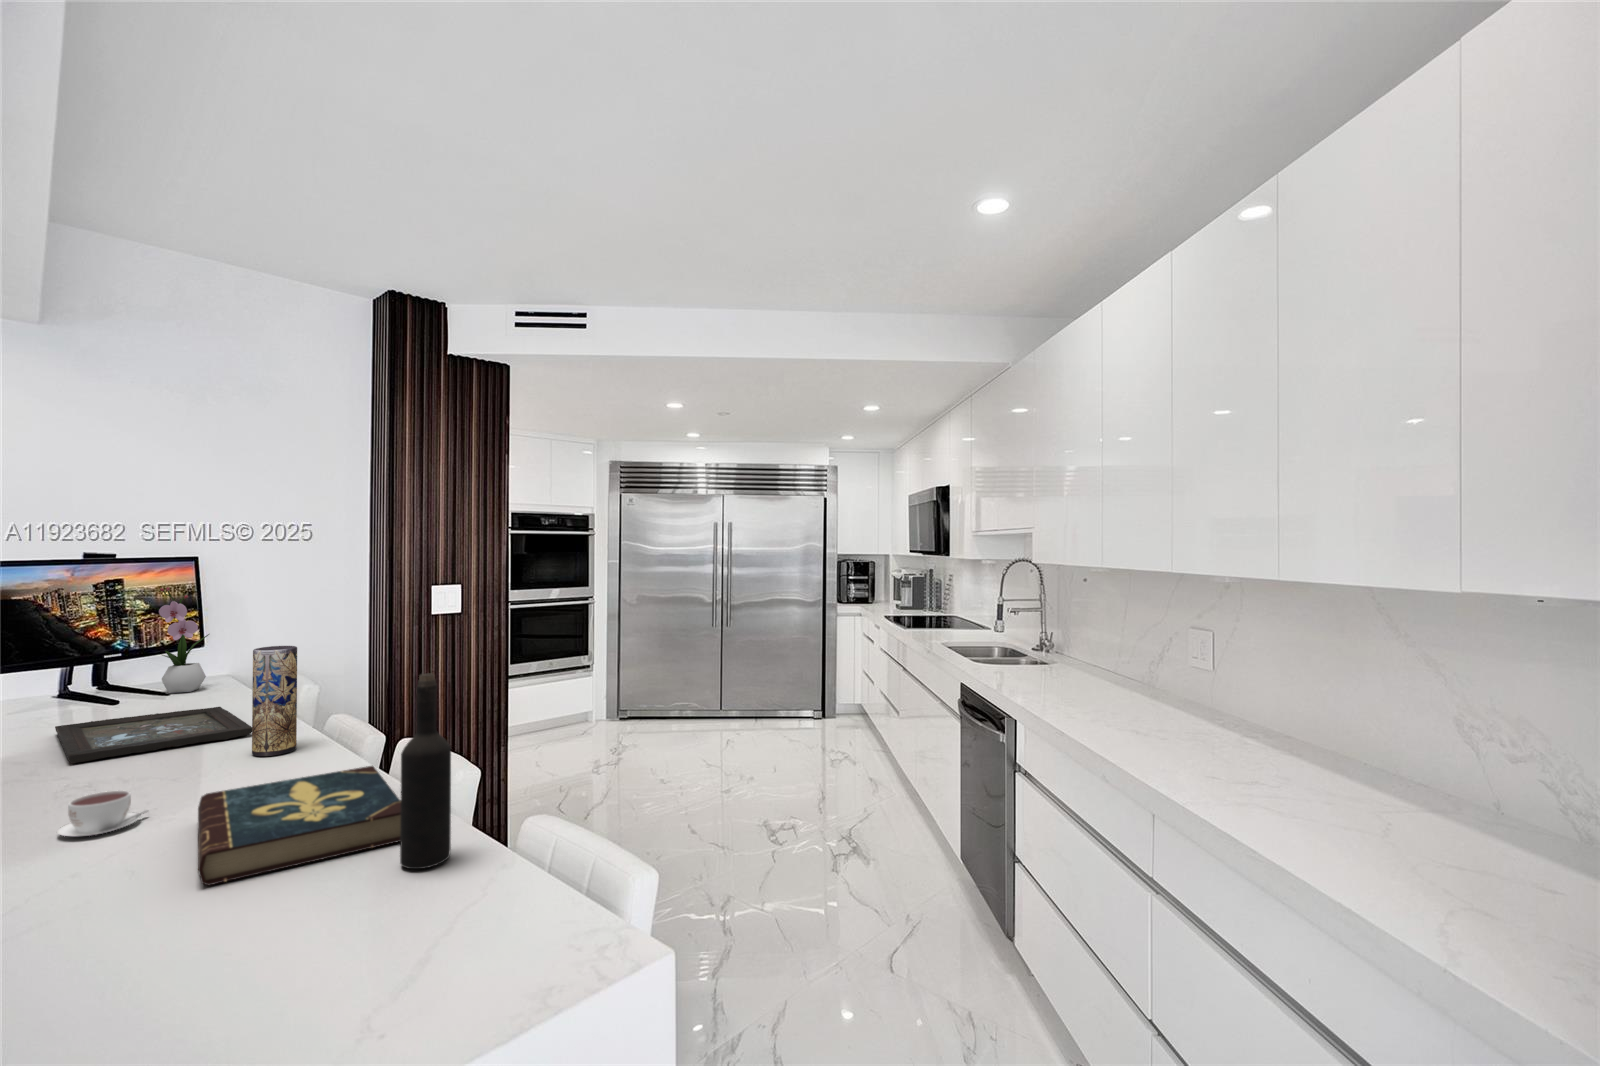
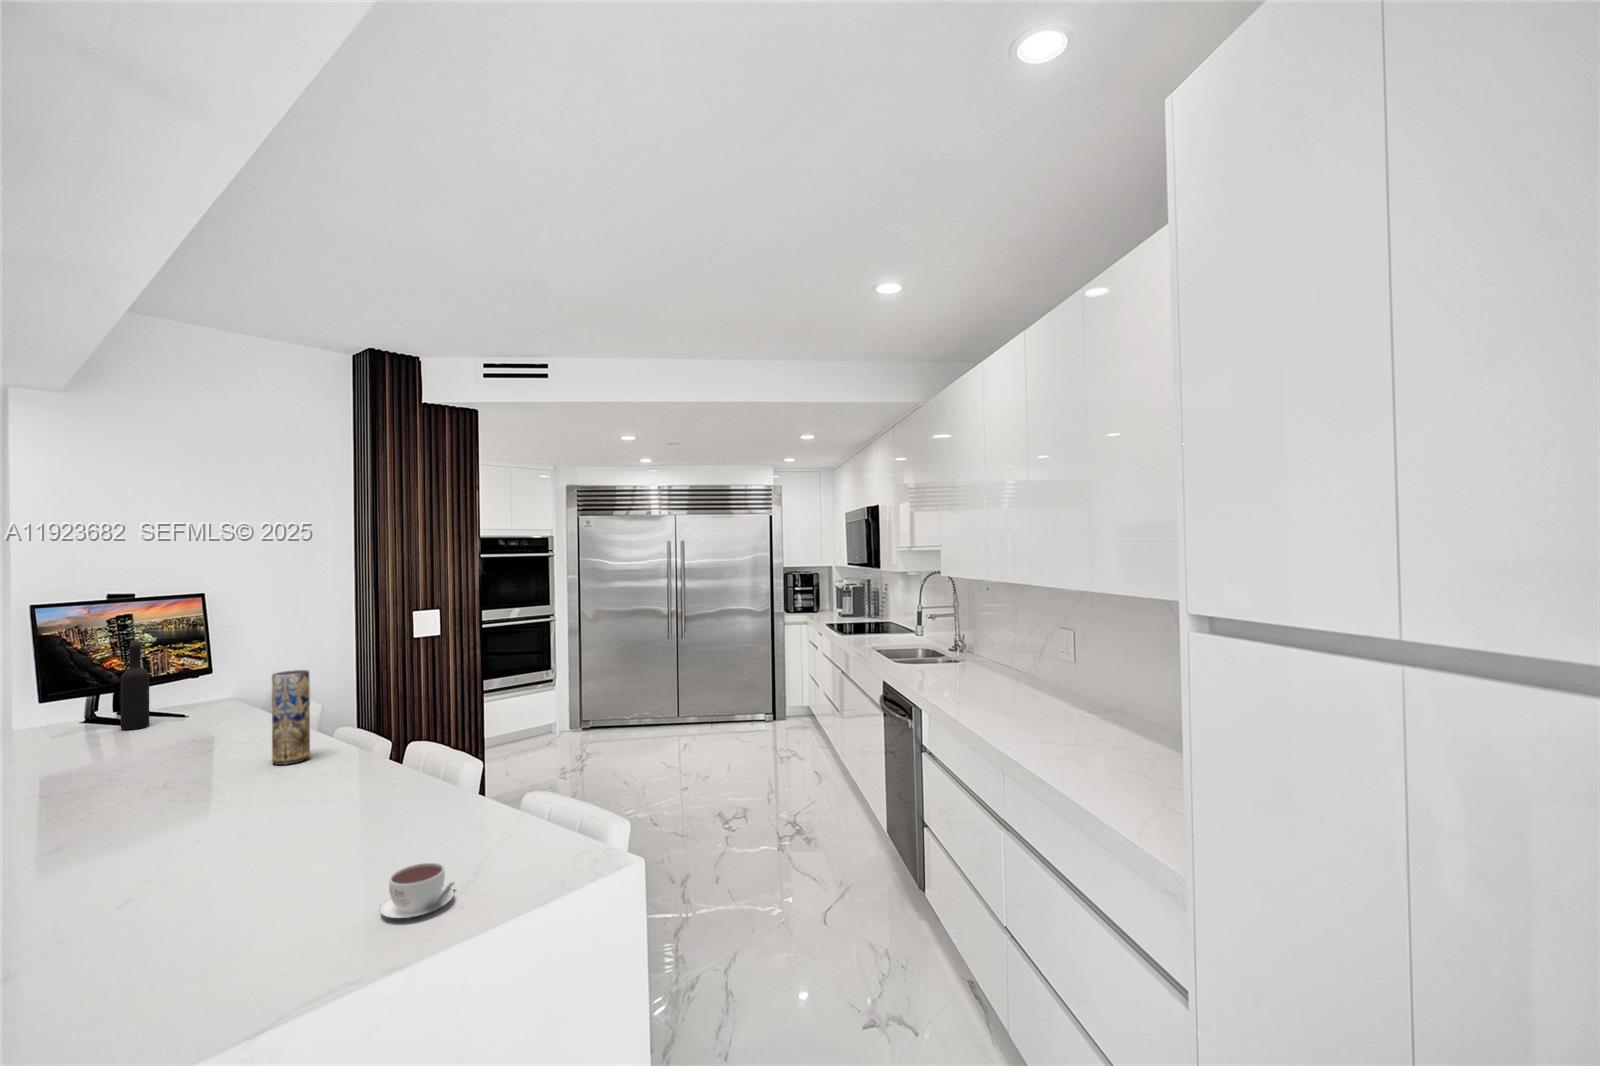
flower arrangement: present [159,587,209,693] -> none [168,621,213,716]
wine bottle: present [400,674,451,869] -> present [121,640,149,730]
tray: present [55,707,252,763] -> none [88,726,268,777]
book: present [198,766,401,885] -> none [244,766,423,859]
coffee cup: present [57,790,147,837] -> present [380,863,454,918]

